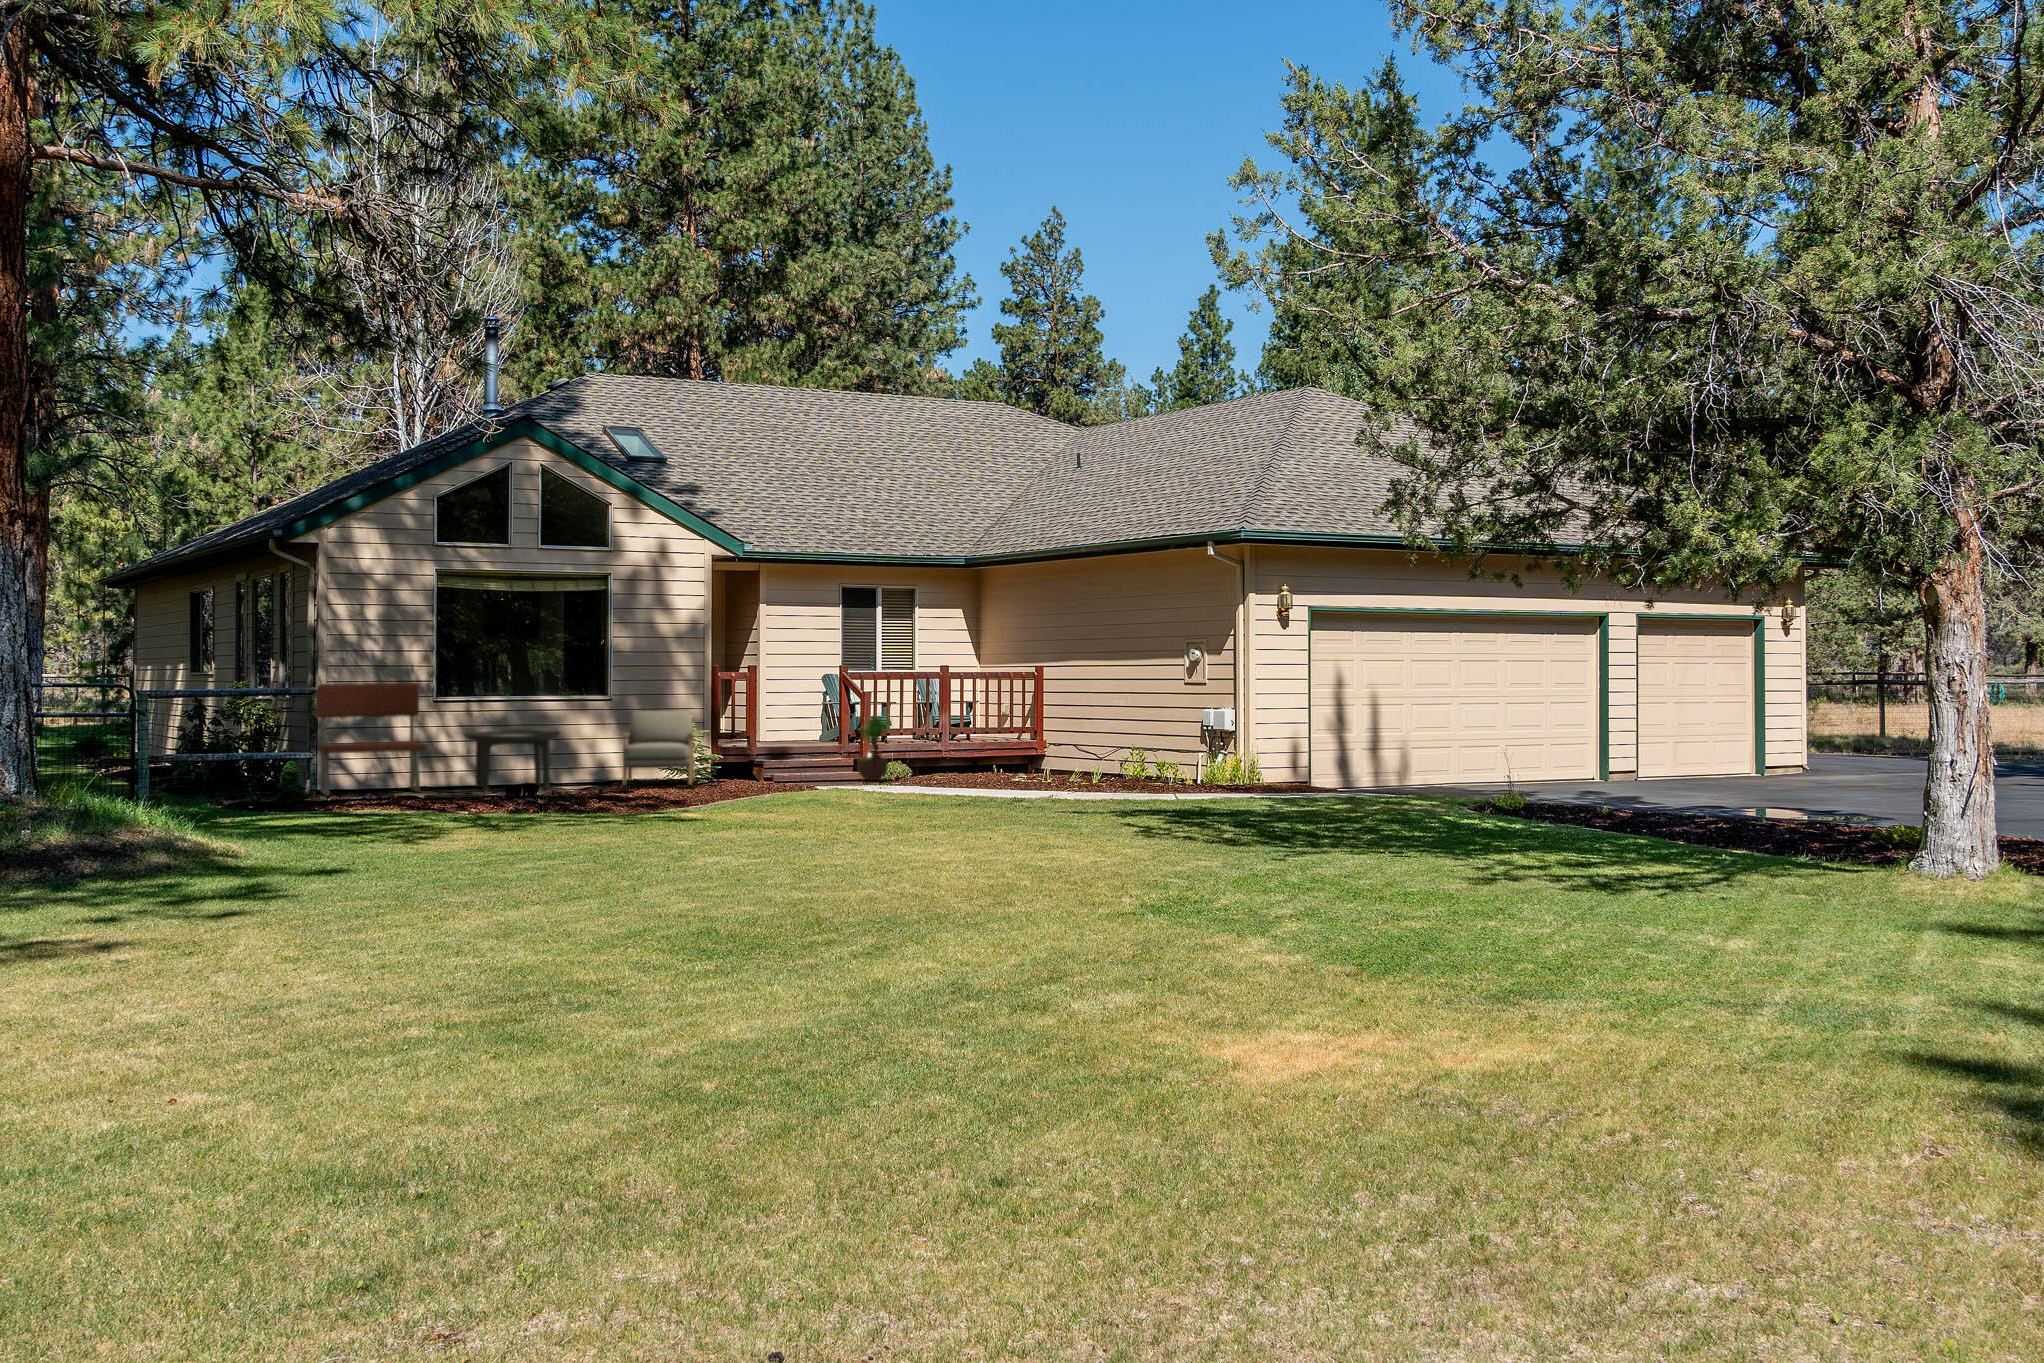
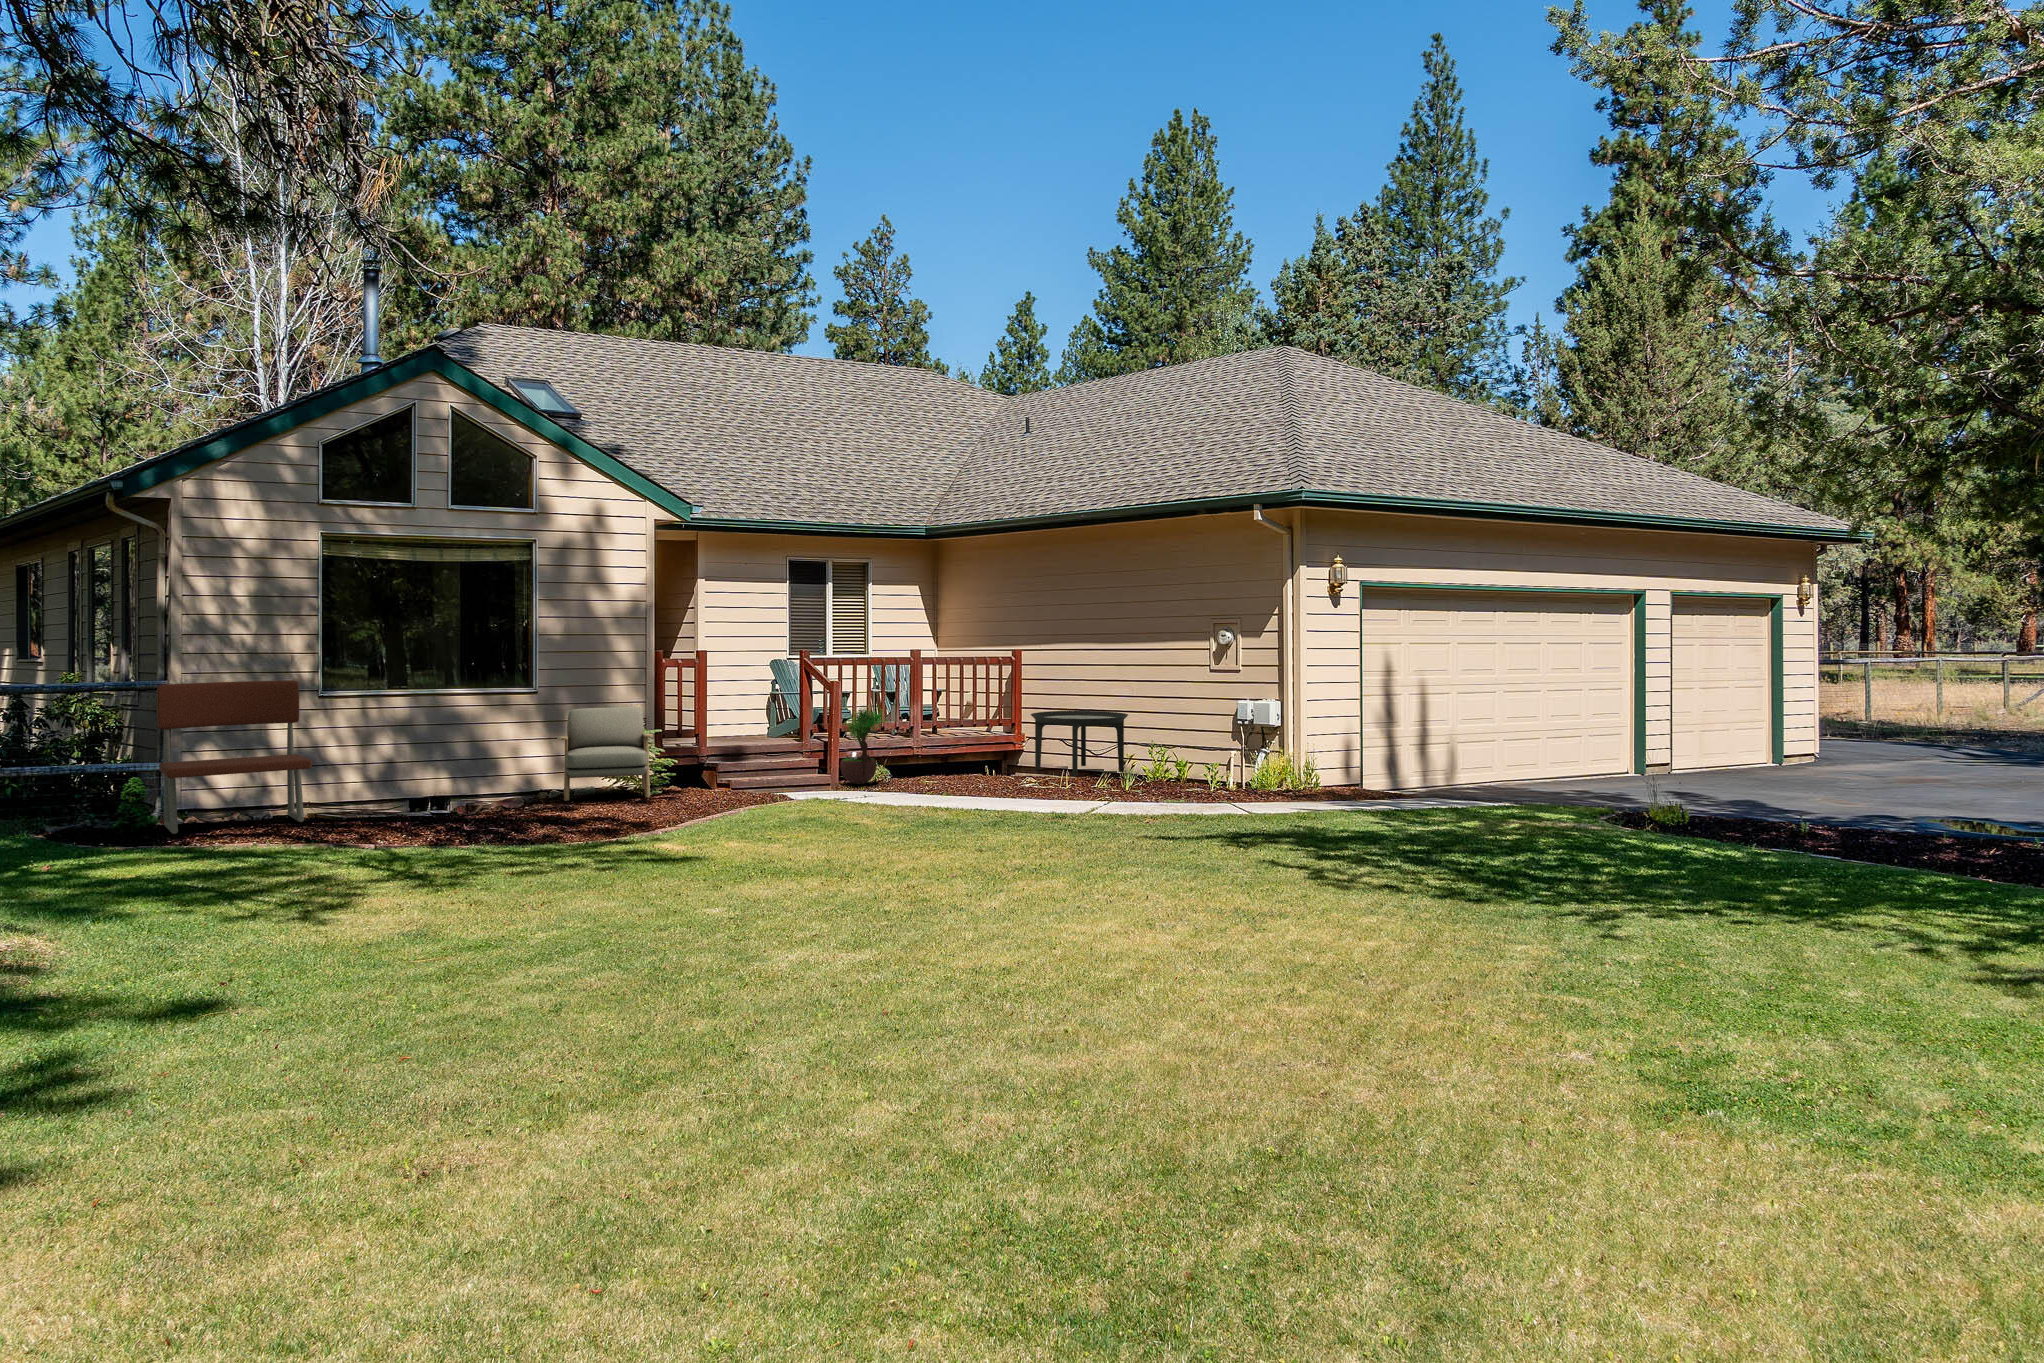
round table: present [464,730,561,792] -> present [1031,711,1128,776]

